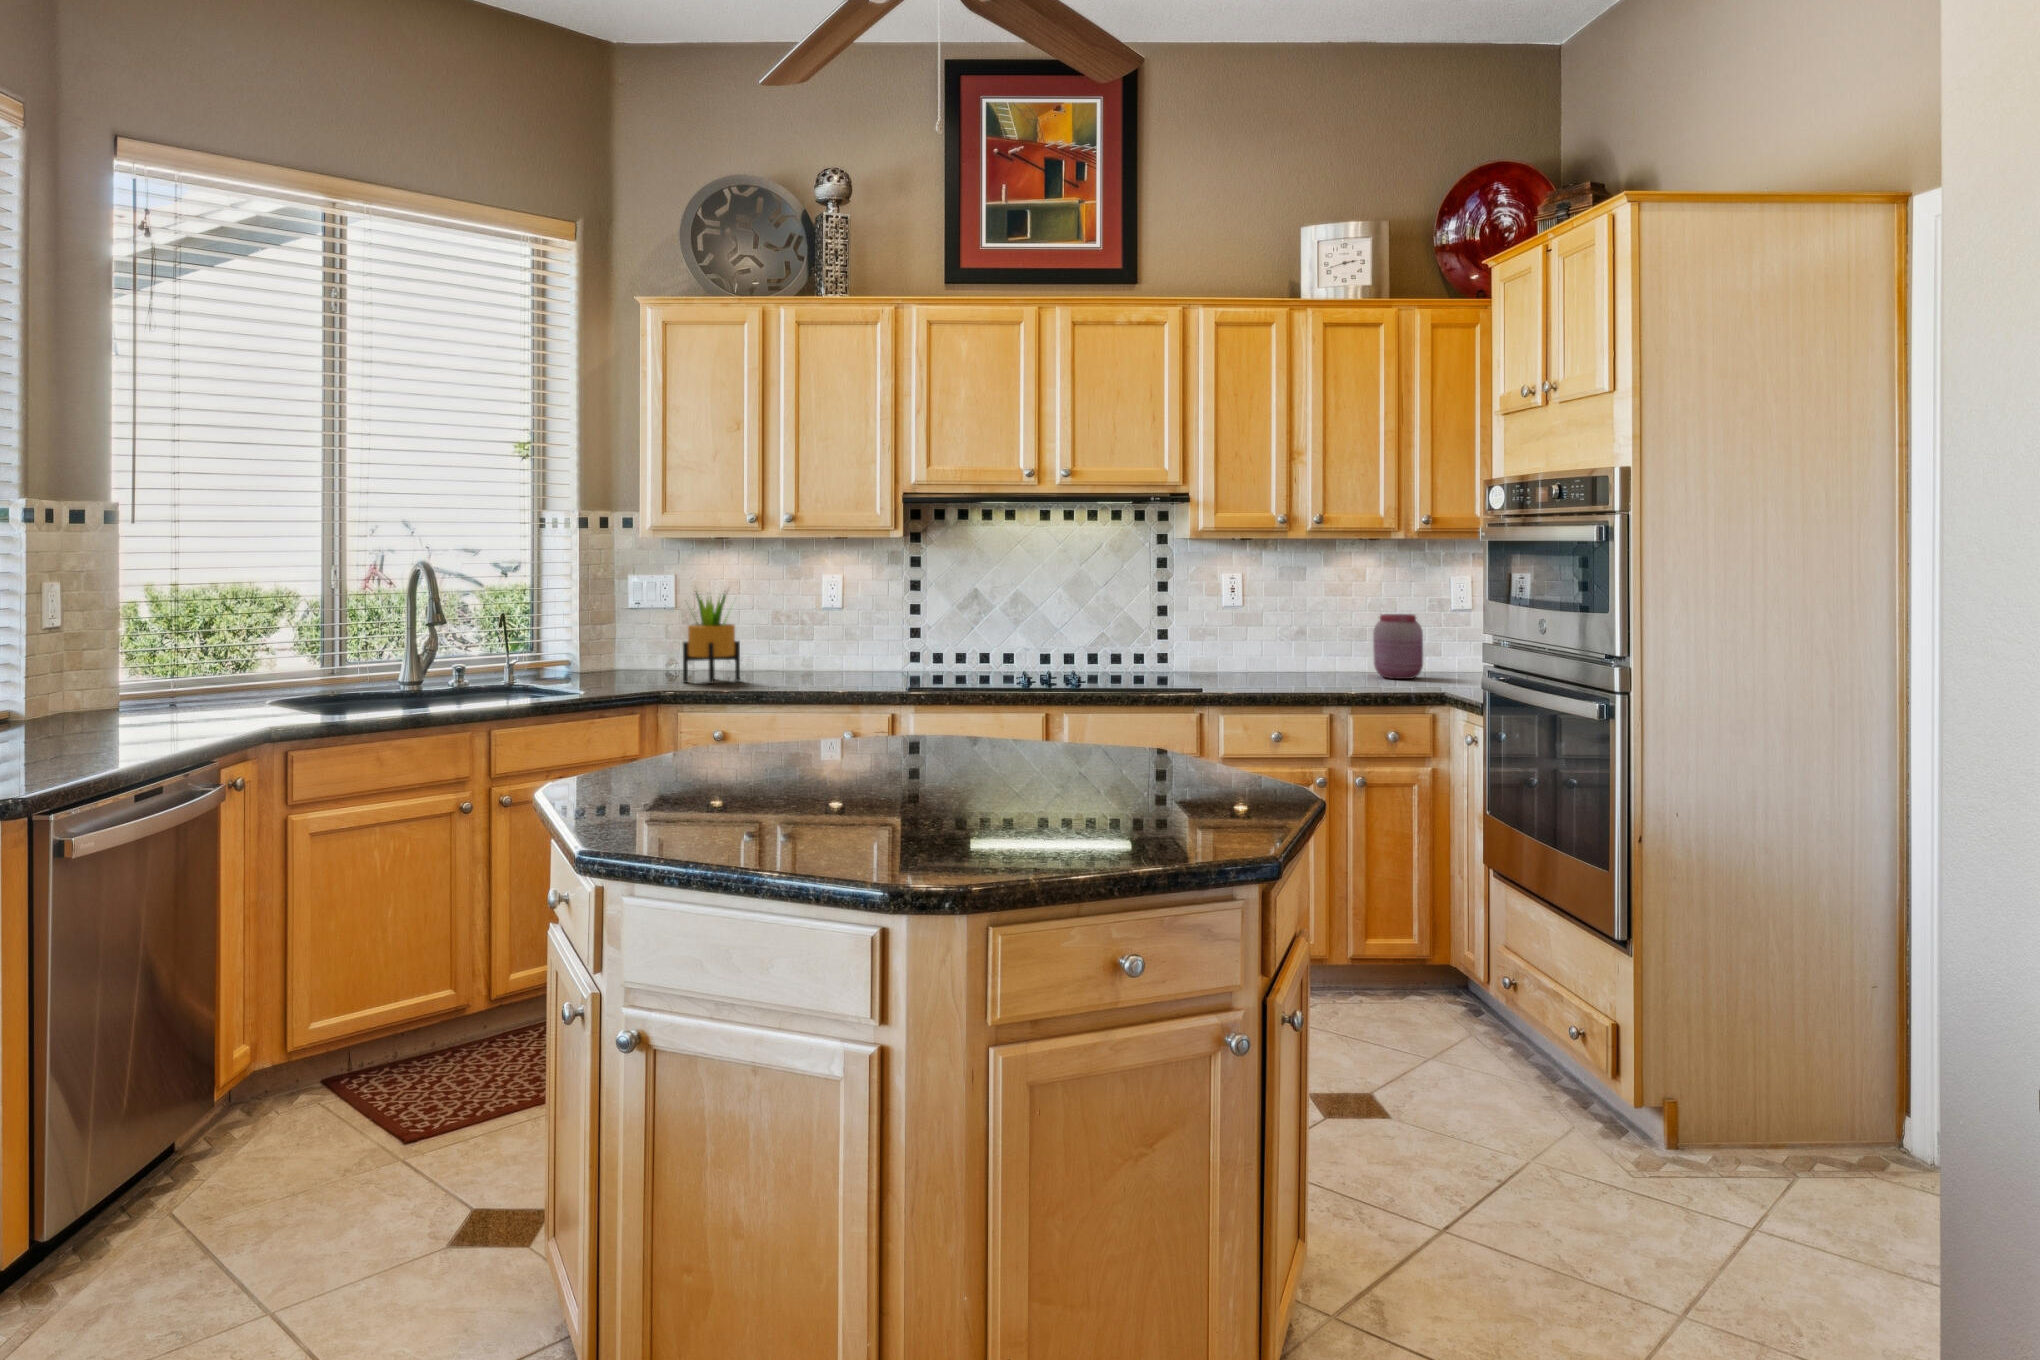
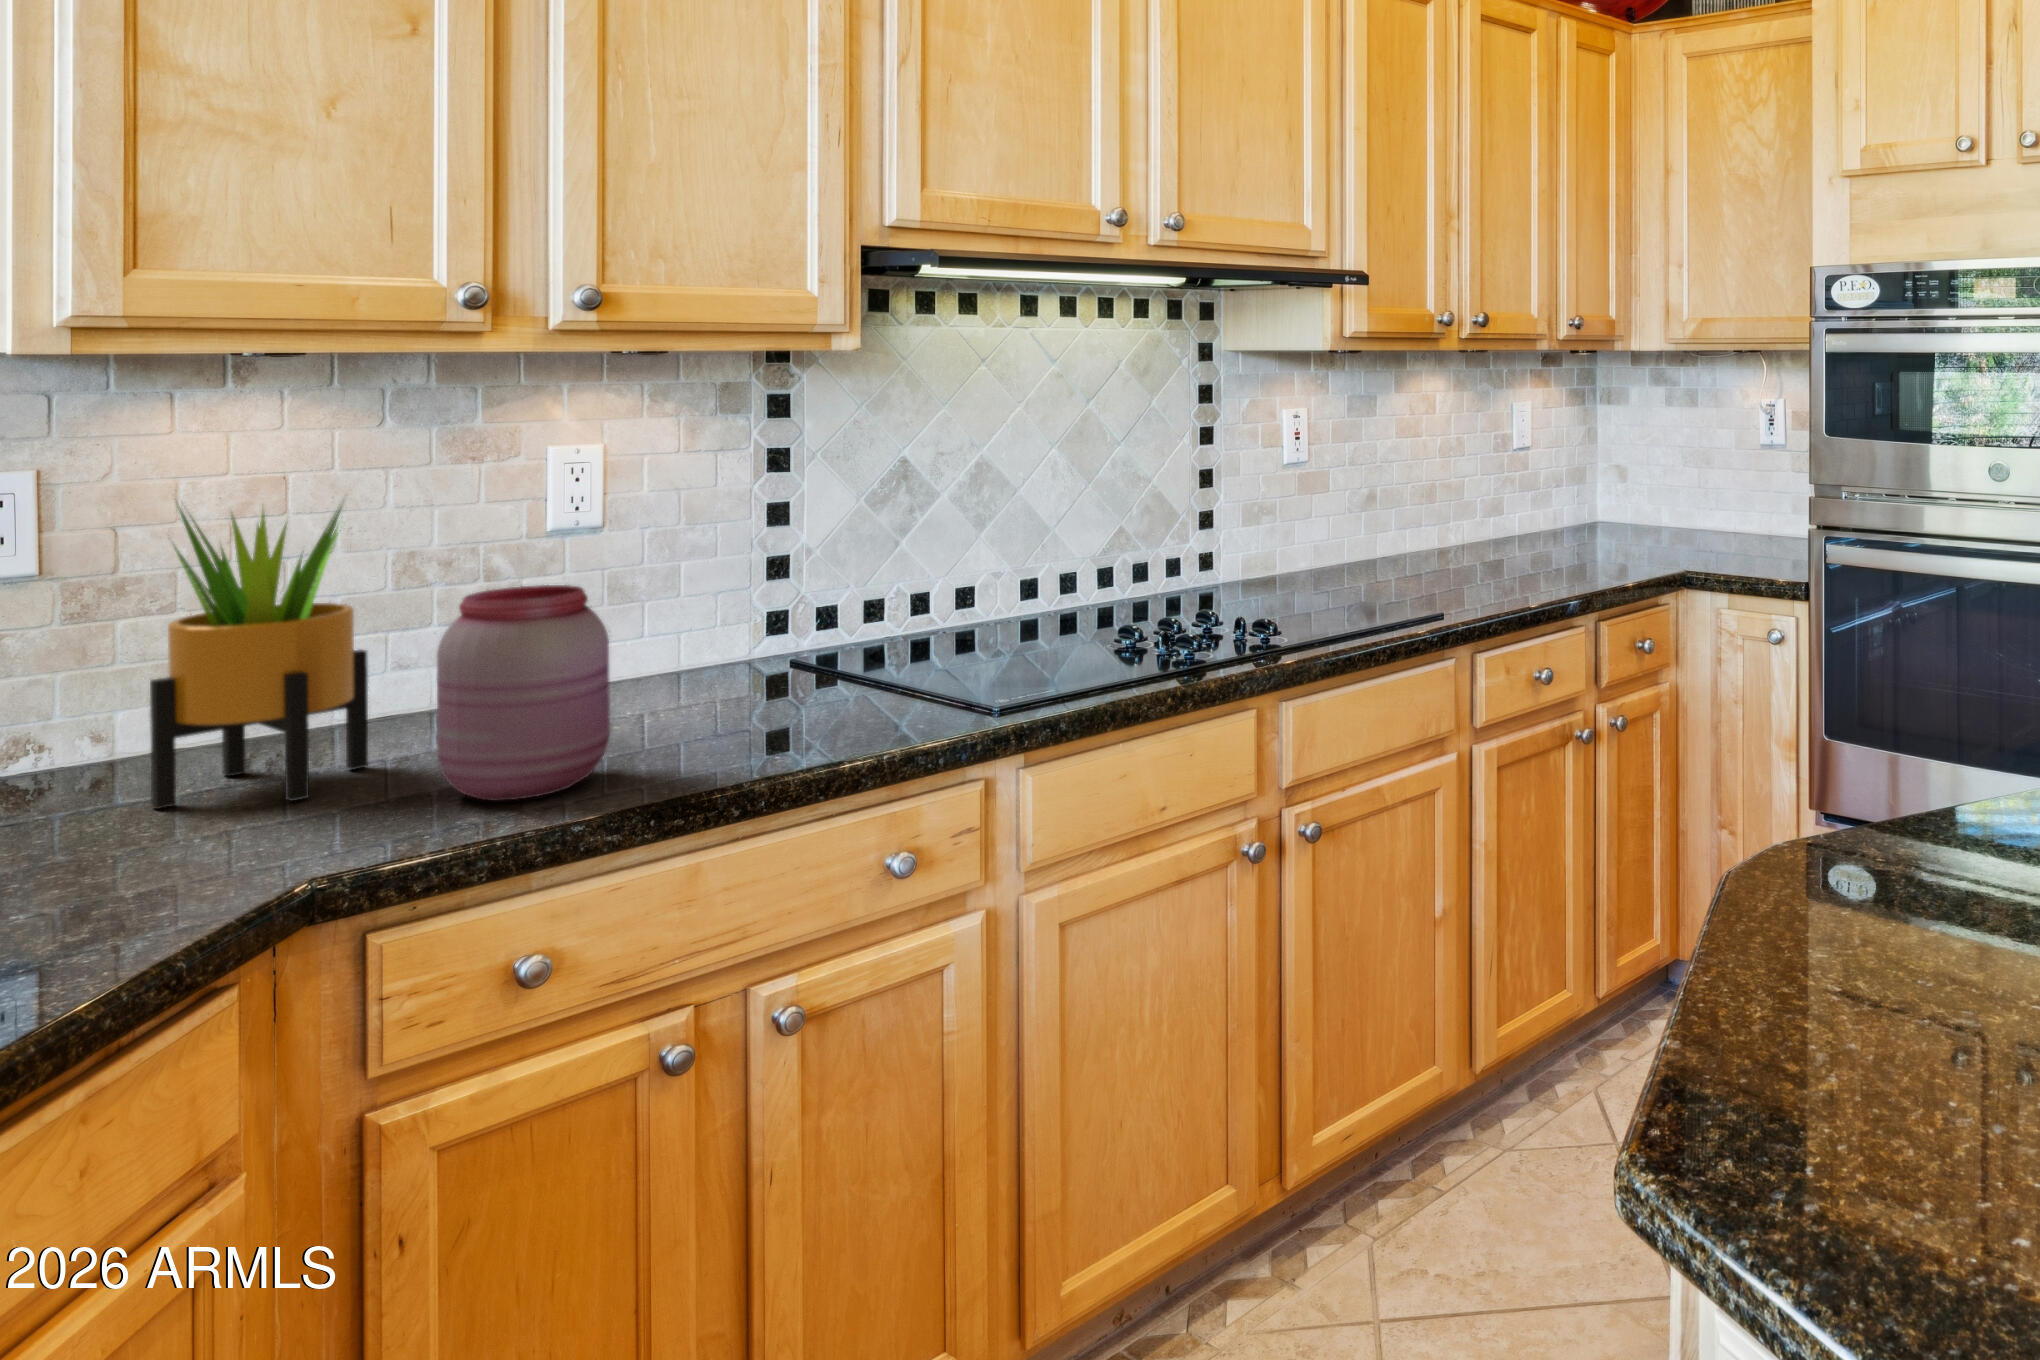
jar: present [1373,614,1423,679] -> present [437,585,610,801]

